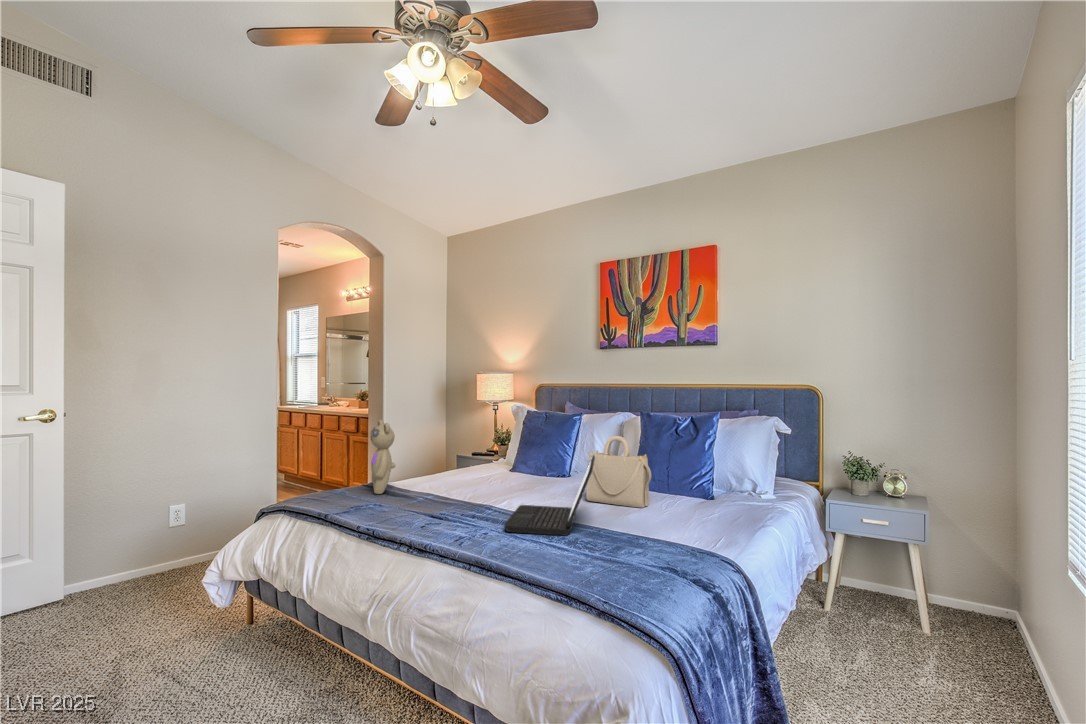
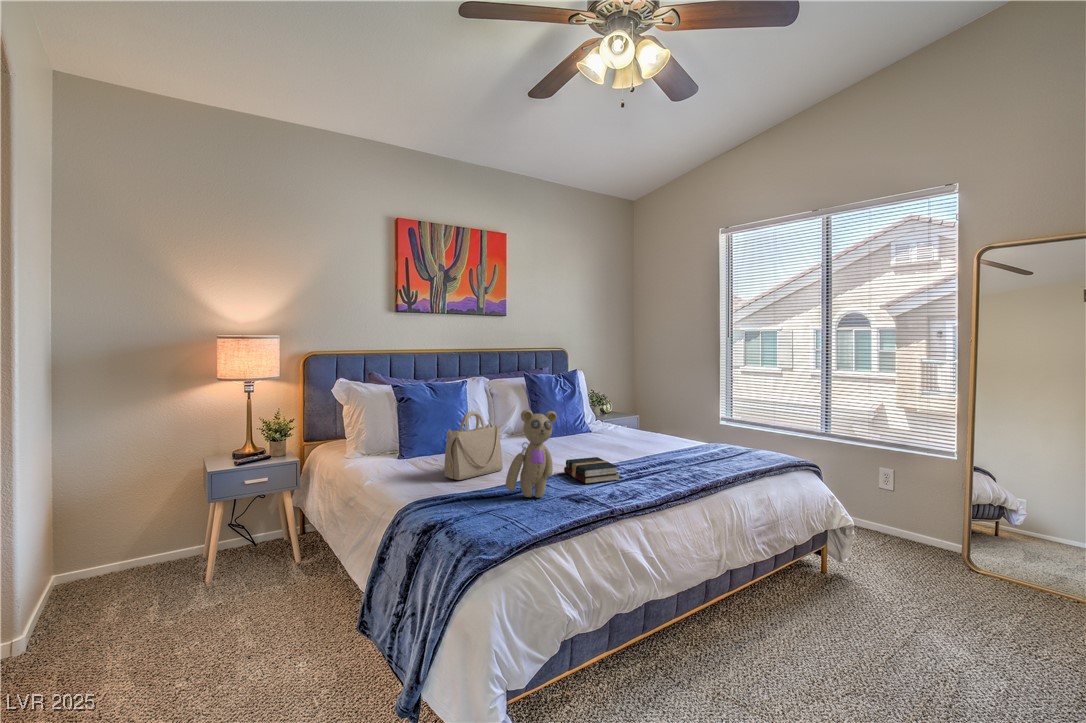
handbag: present [586,436,651,508] -> present [444,411,503,480]
laptop: present [505,456,595,536] -> none [637,408,712,466]
hardback book: none [416,483,479,508] -> present [564,457,620,484]

